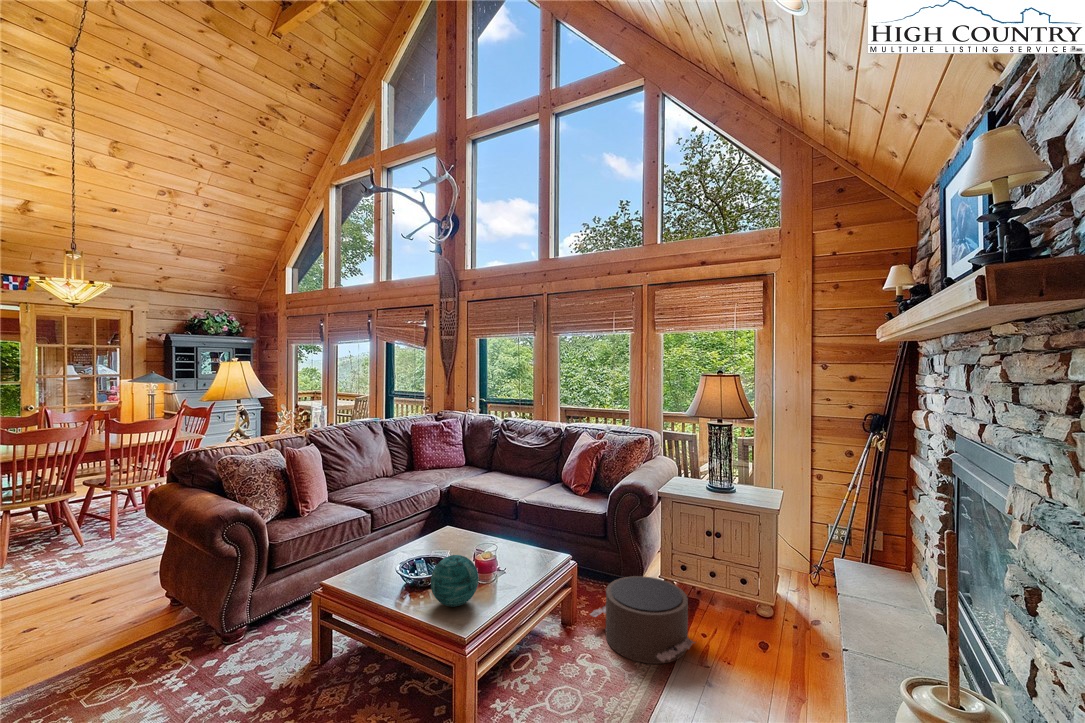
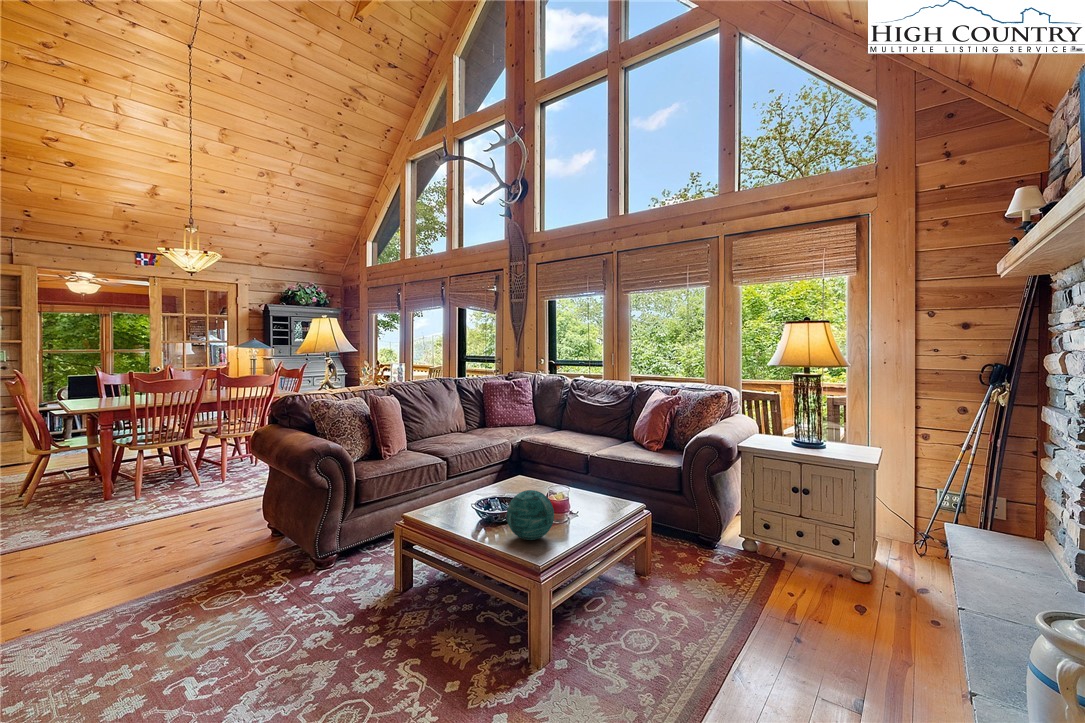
pouf: present [590,576,695,664] -> none [665,529,784,616]

